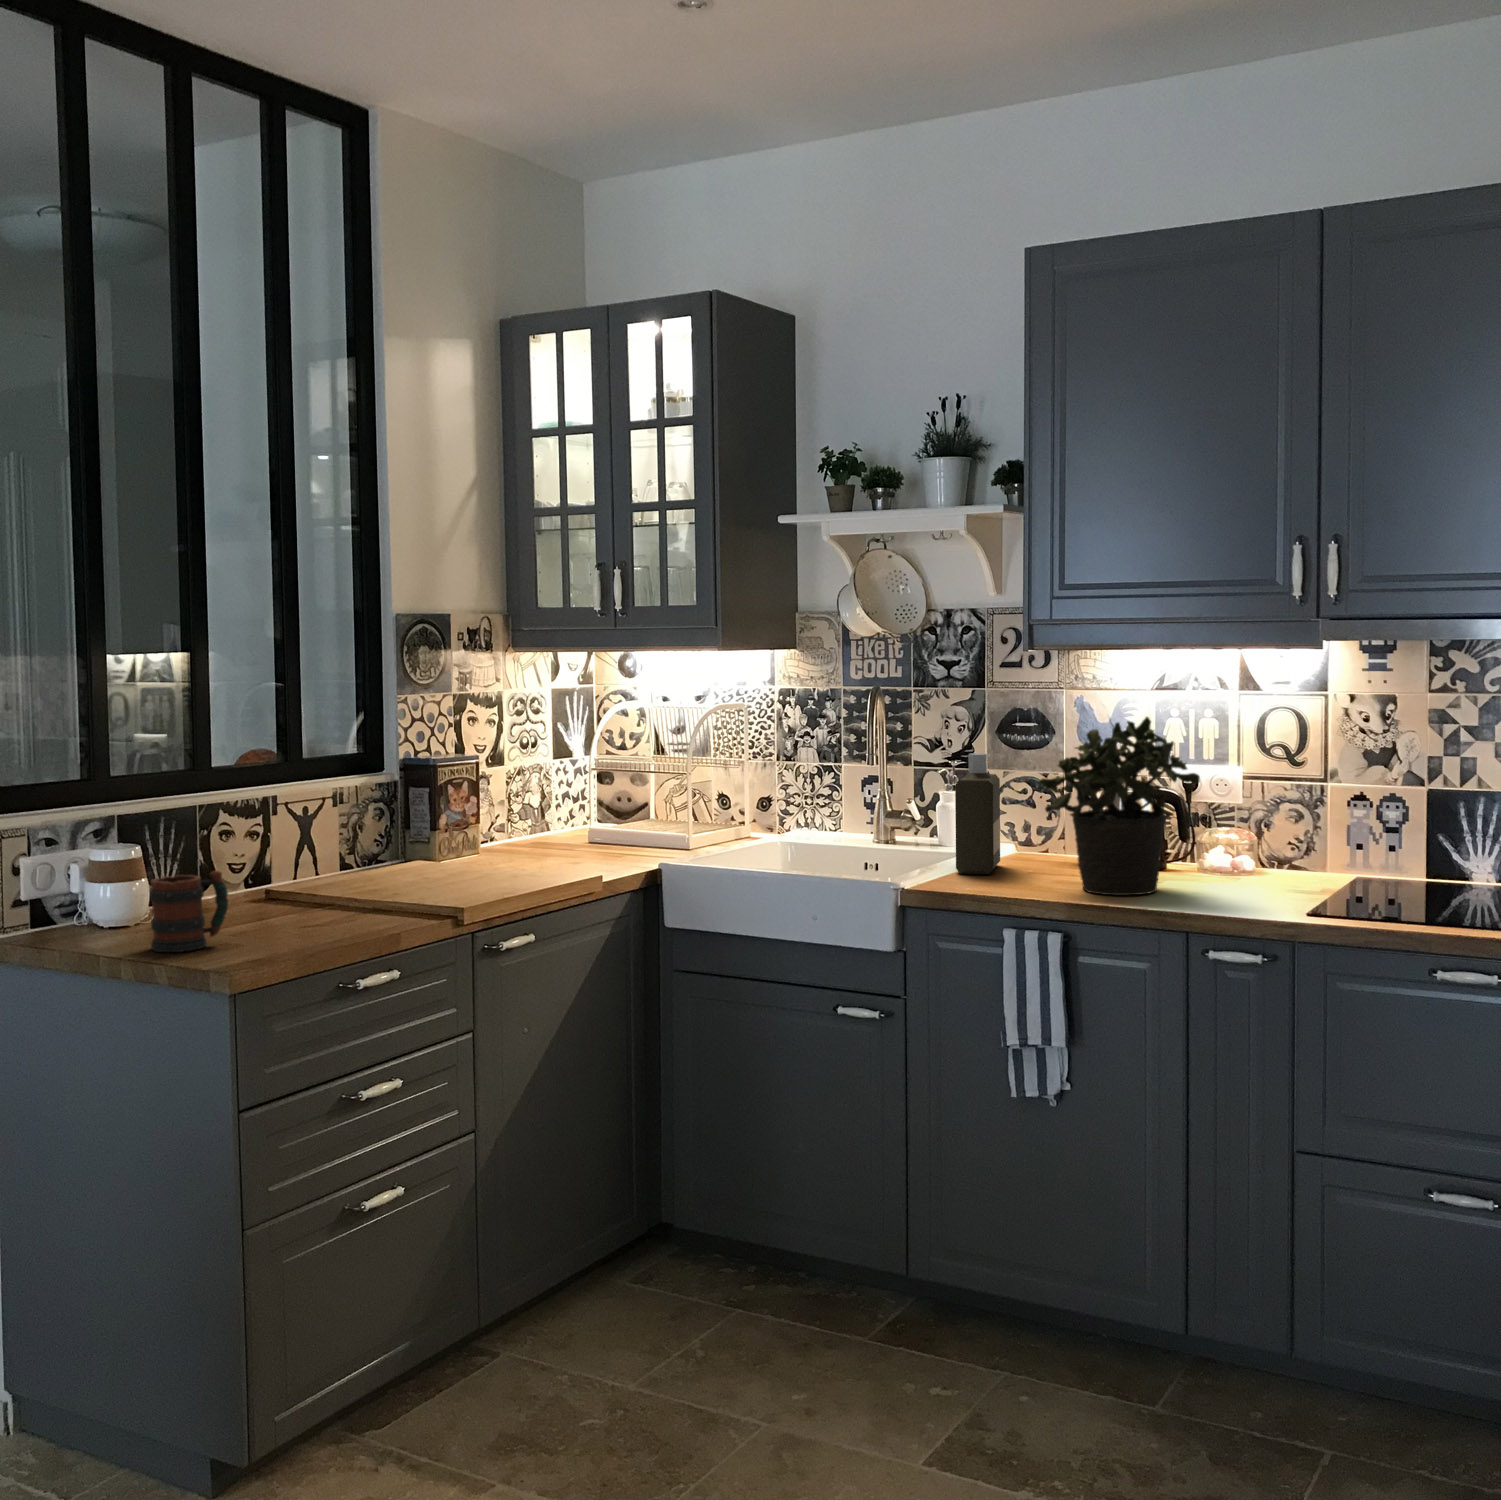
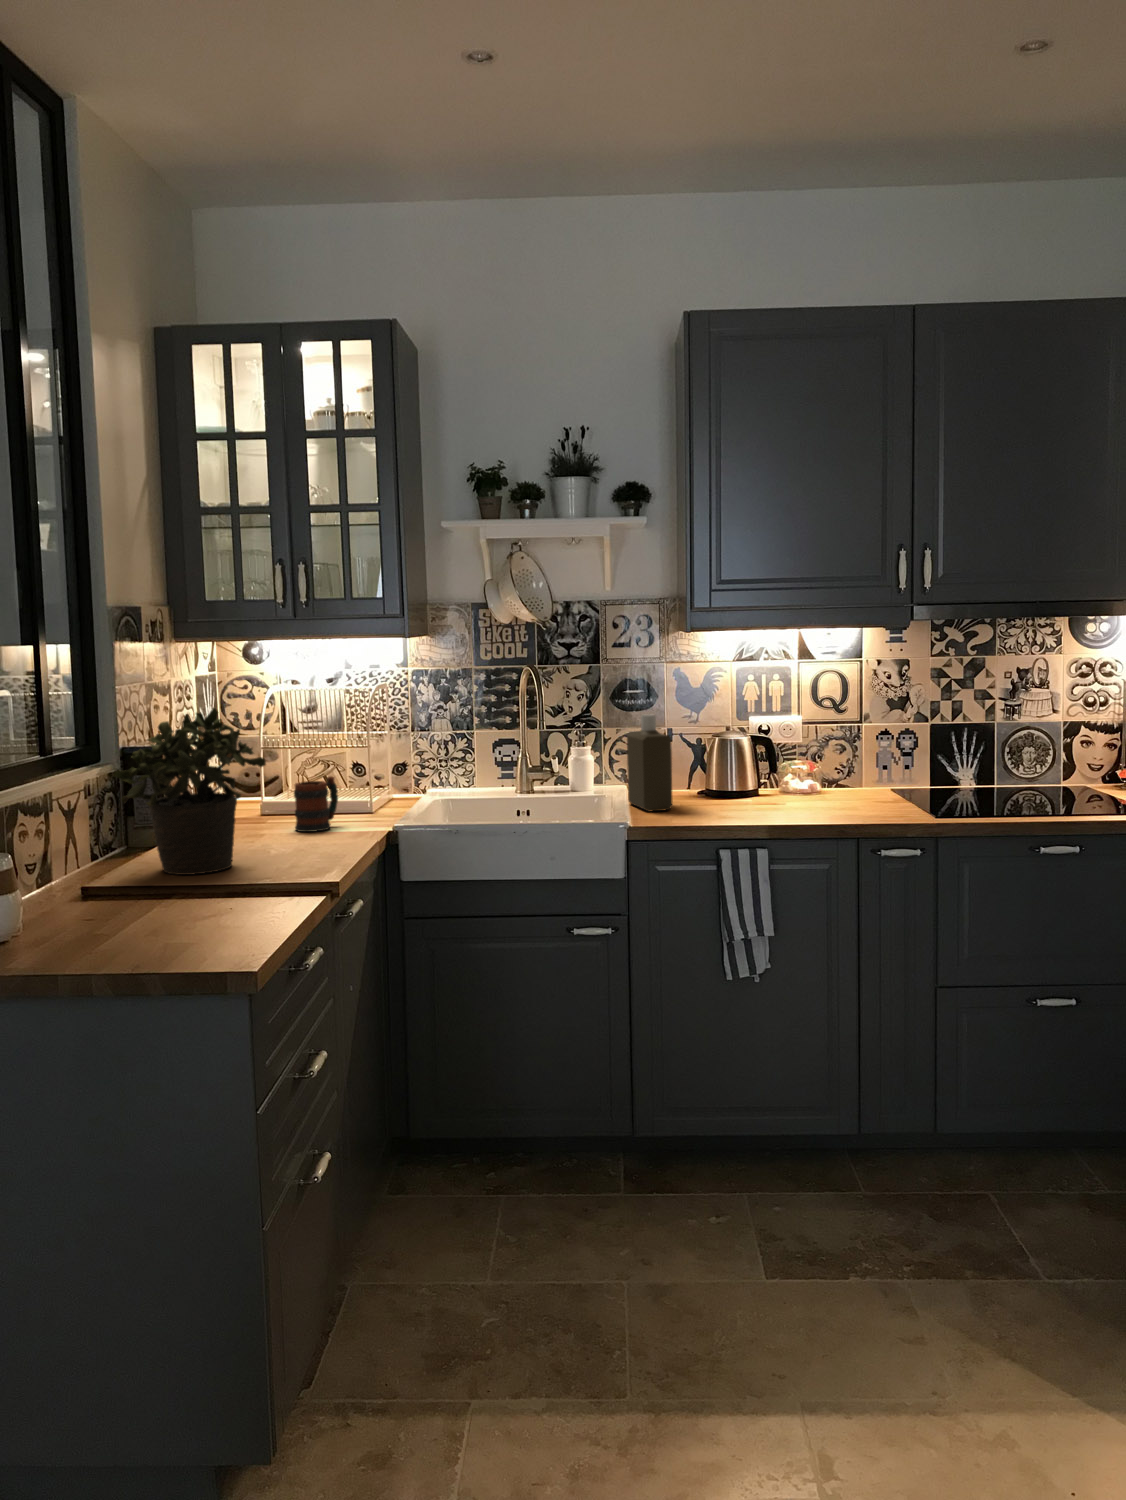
potted plant: present [1039,717,1200,895] -> present [113,708,266,875]
mug: present [150,871,228,952] -> present [294,776,338,832]

